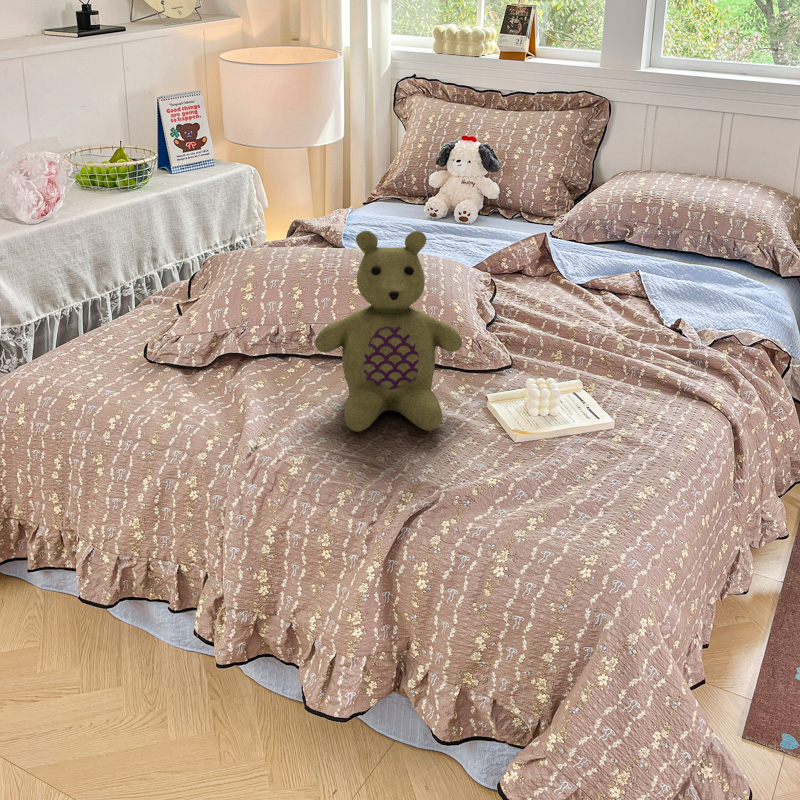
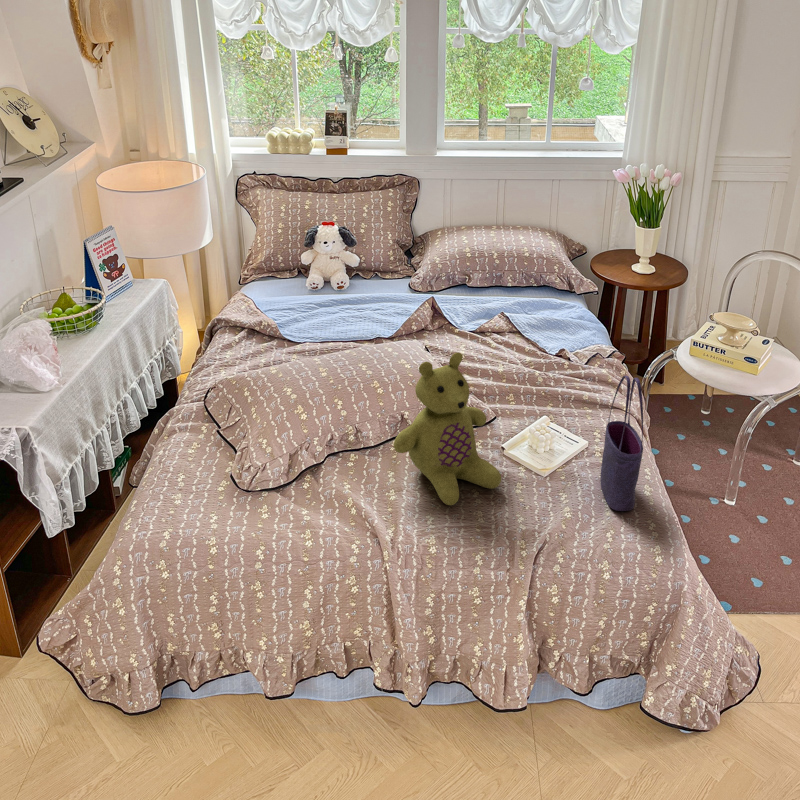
tote bag: none [567,290,633,503] -> present [600,376,643,511]

